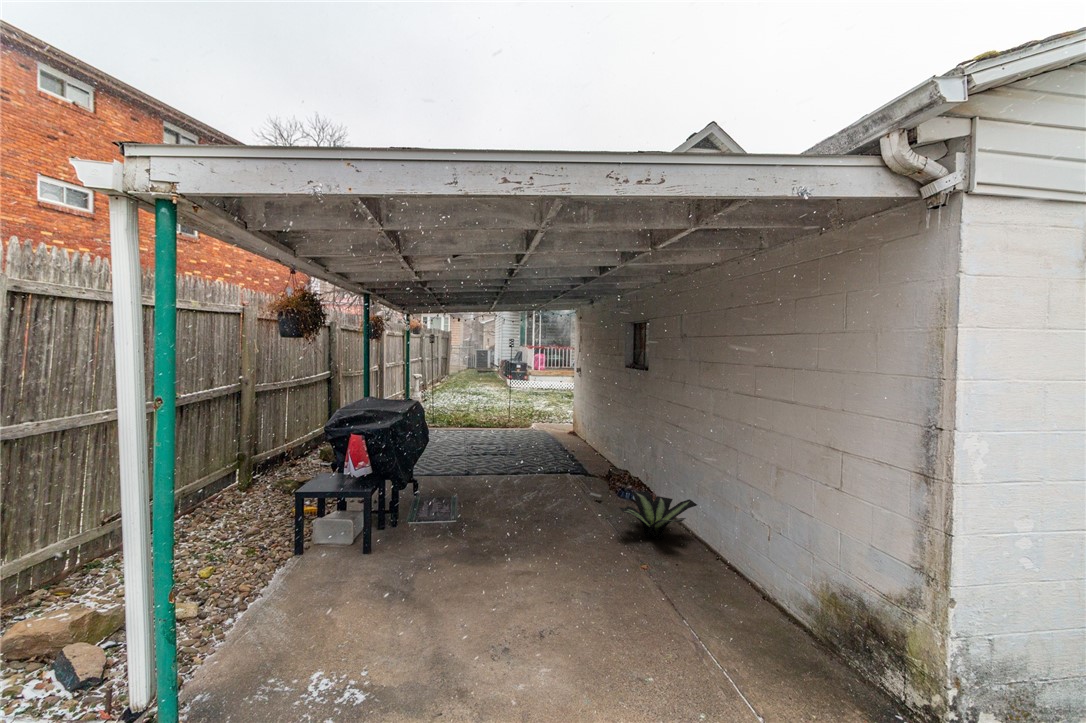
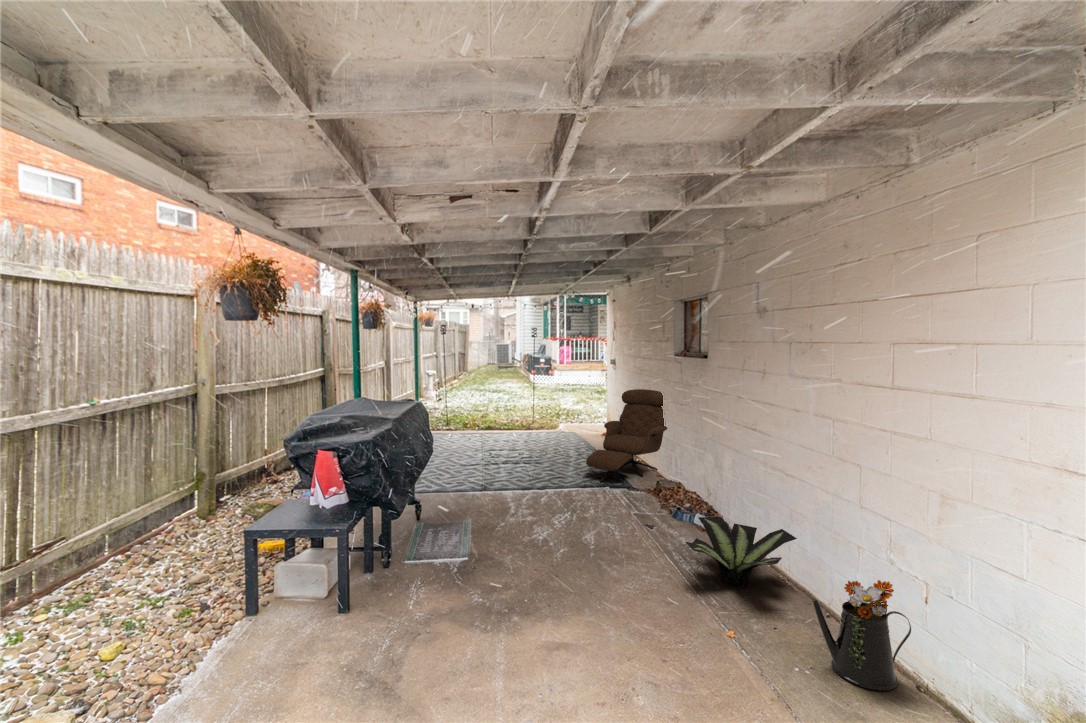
lounge chair: none [552,395,619,470] -> present [586,389,667,482]
watering can: none [694,522,754,595] -> present [813,580,911,691]

